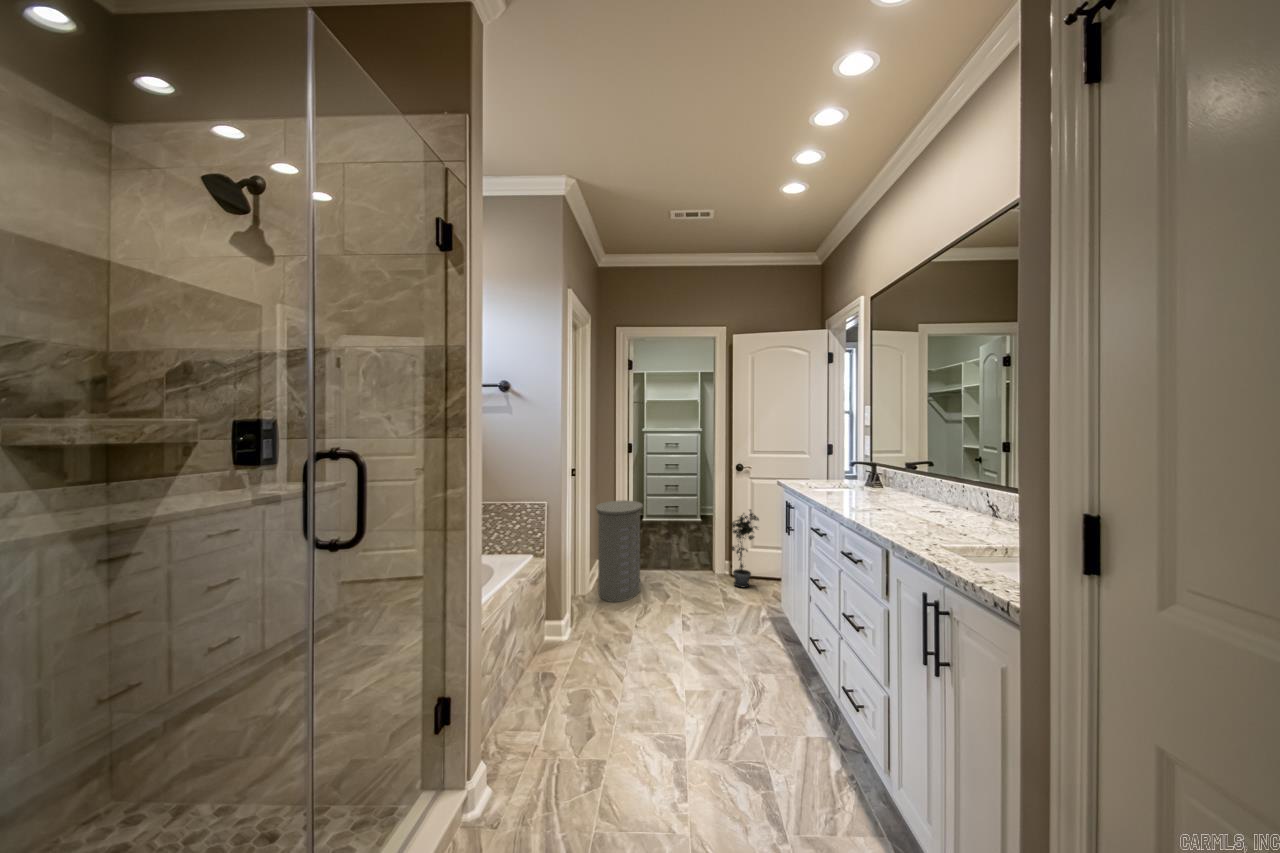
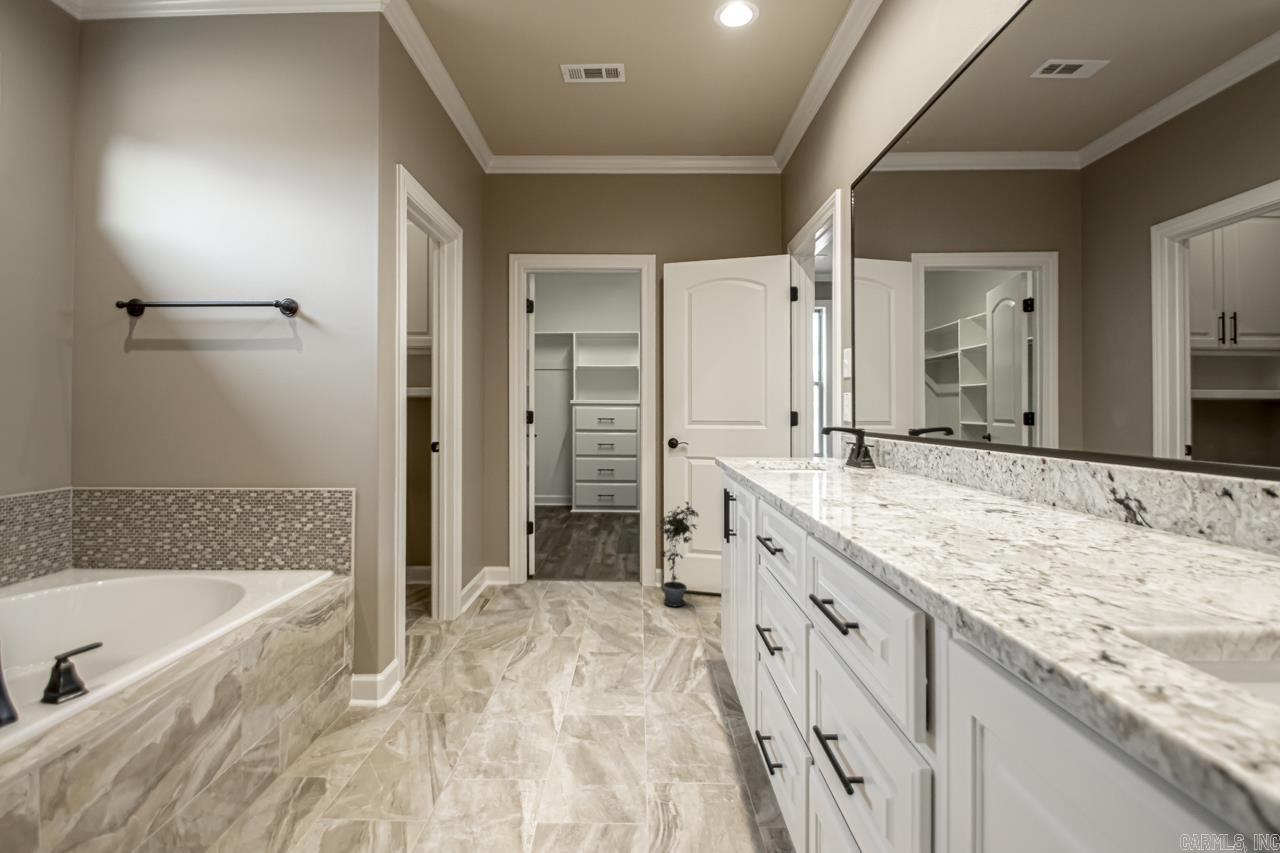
laundry hamper: present [596,500,643,602] -> none [469,488,540,632]

